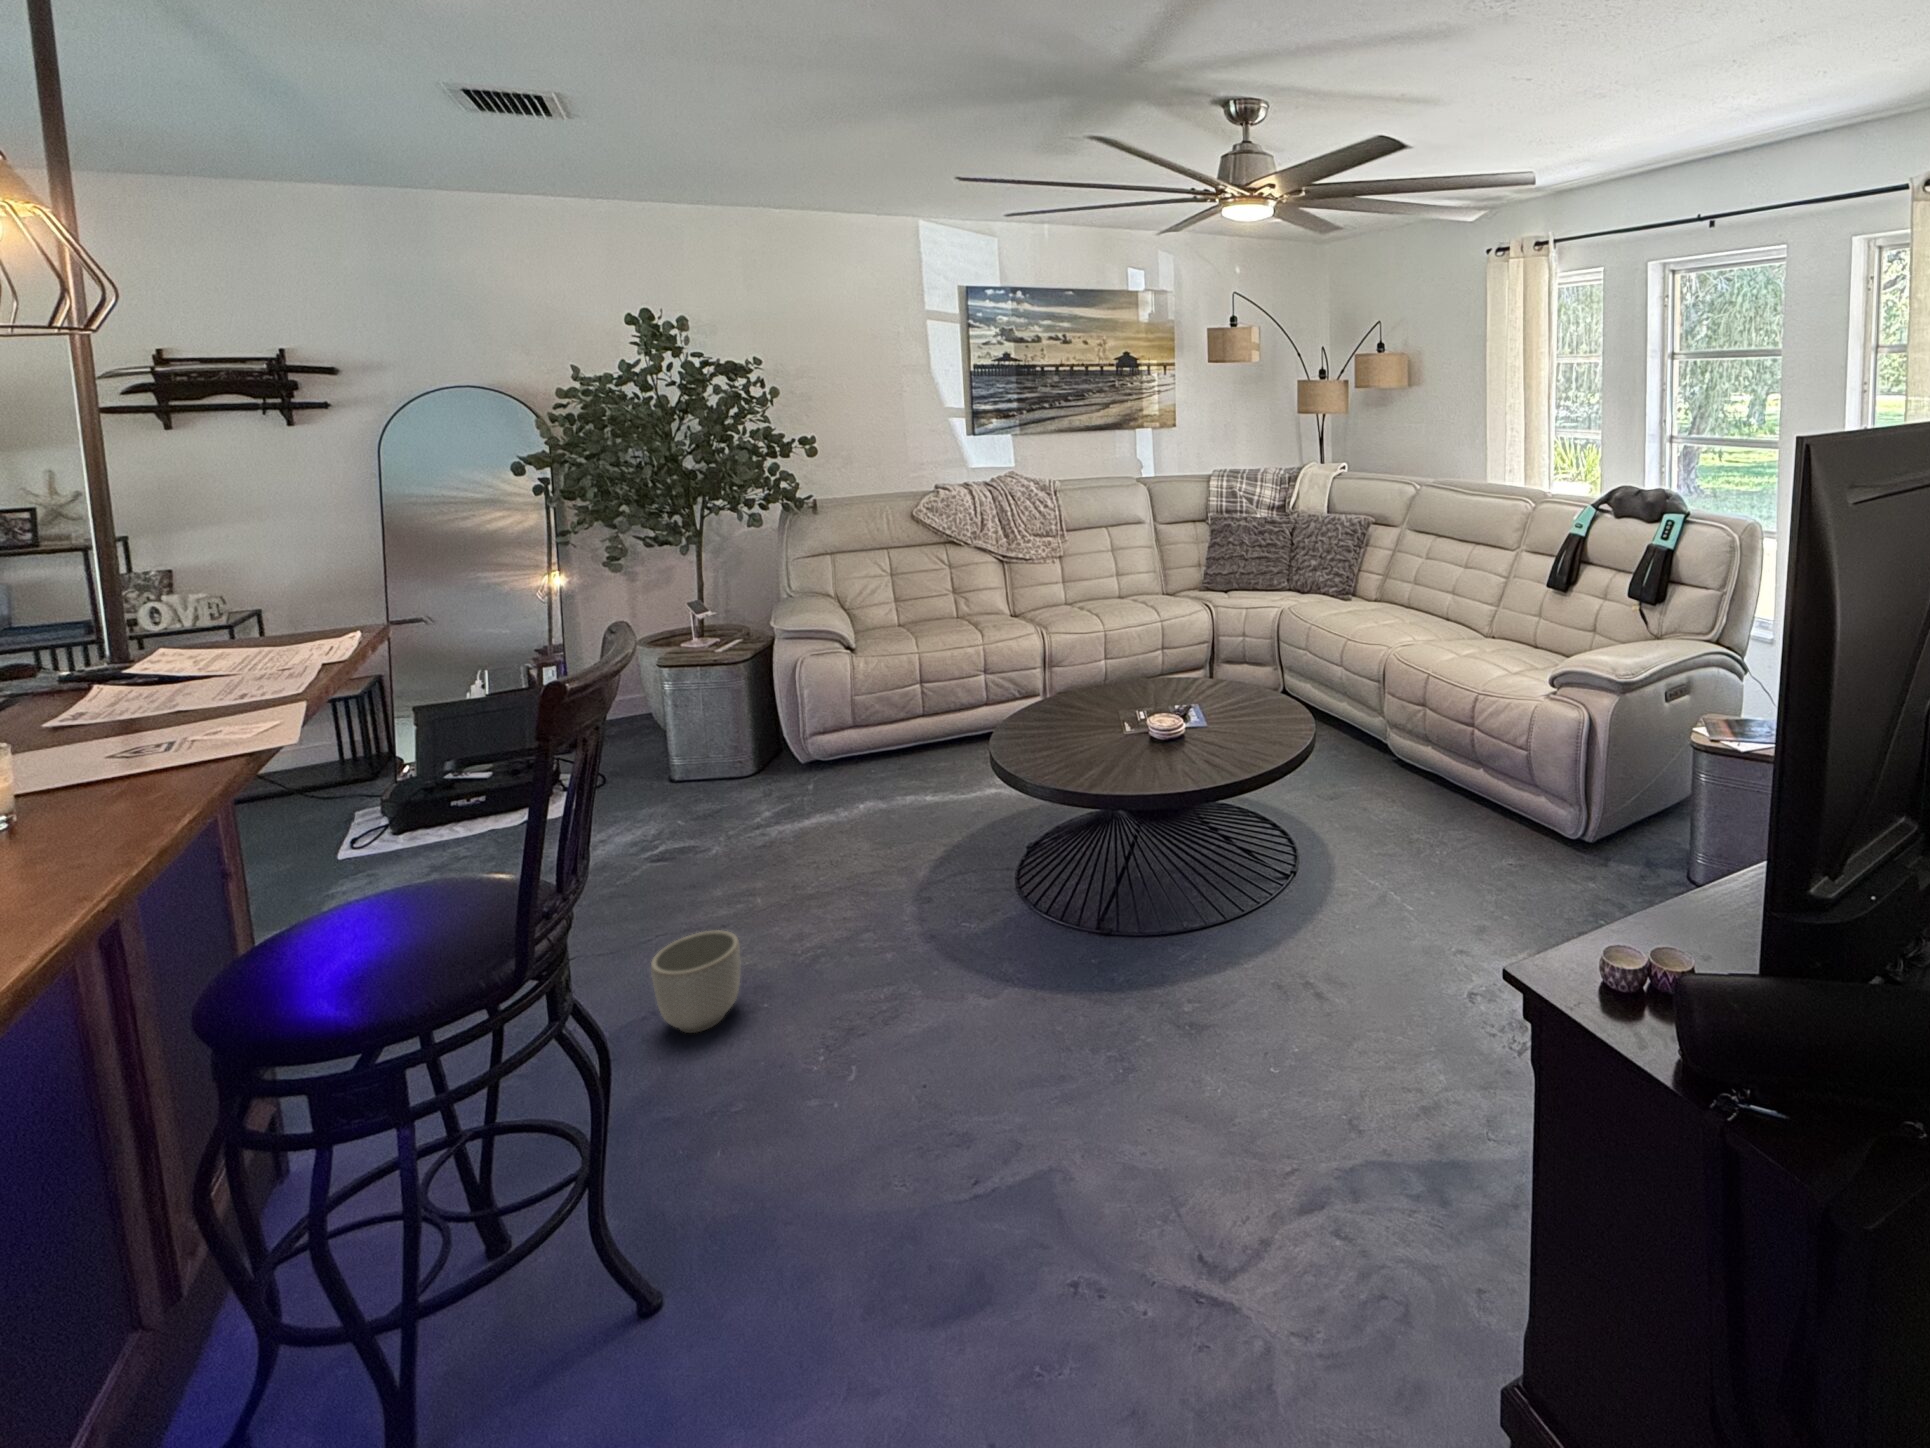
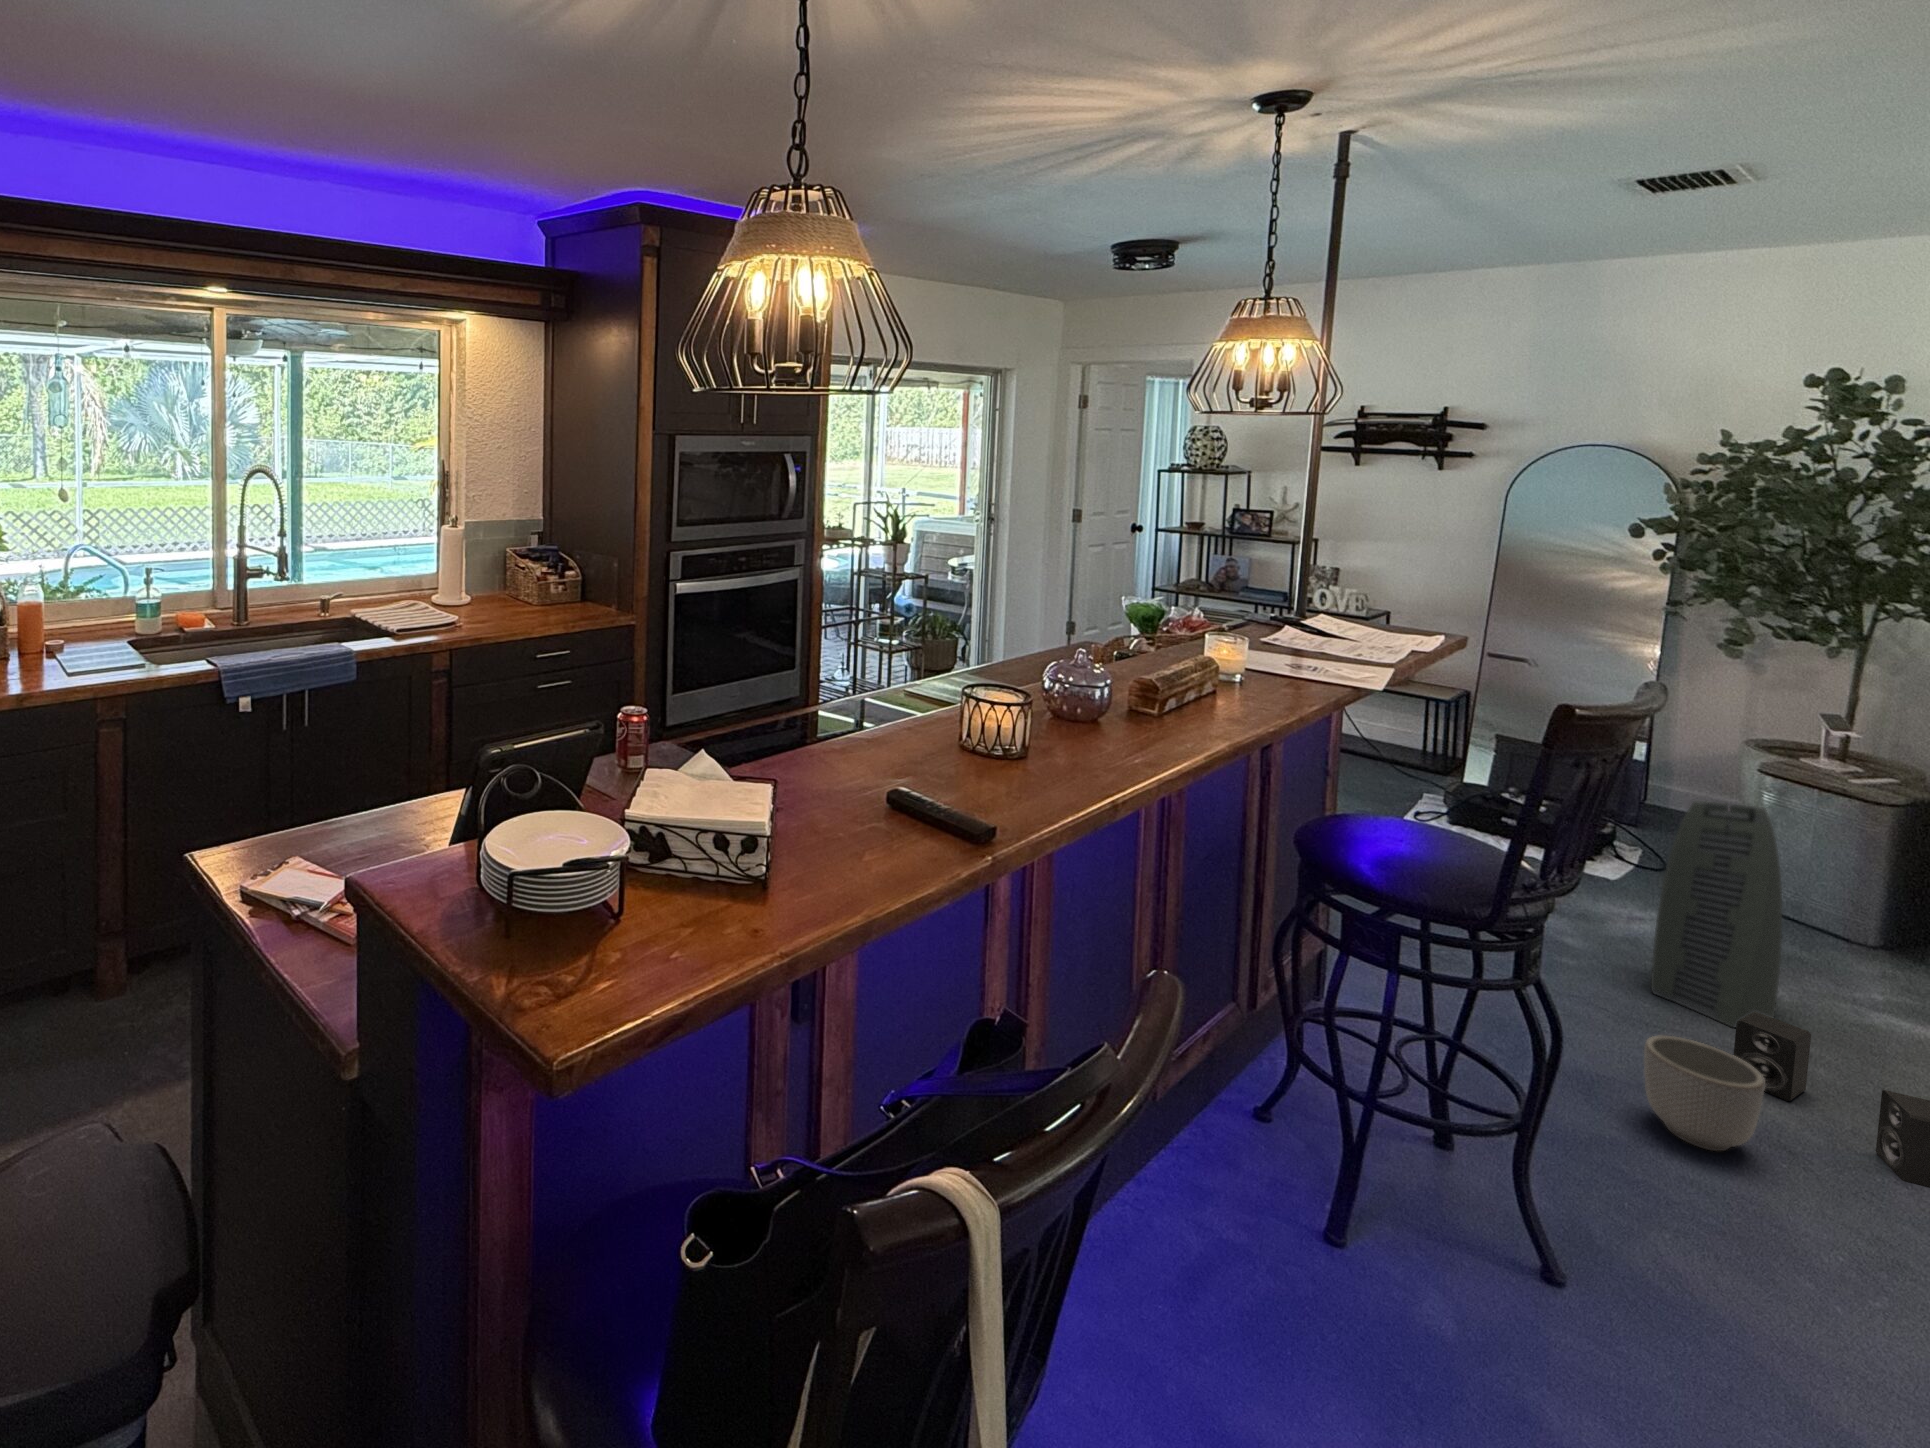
air purifier: none [620,699,716,906] -> present [1651,801,1782,1027]
speaker: none [702,871,854,949] -> present [1733,1011,1930,1188]

